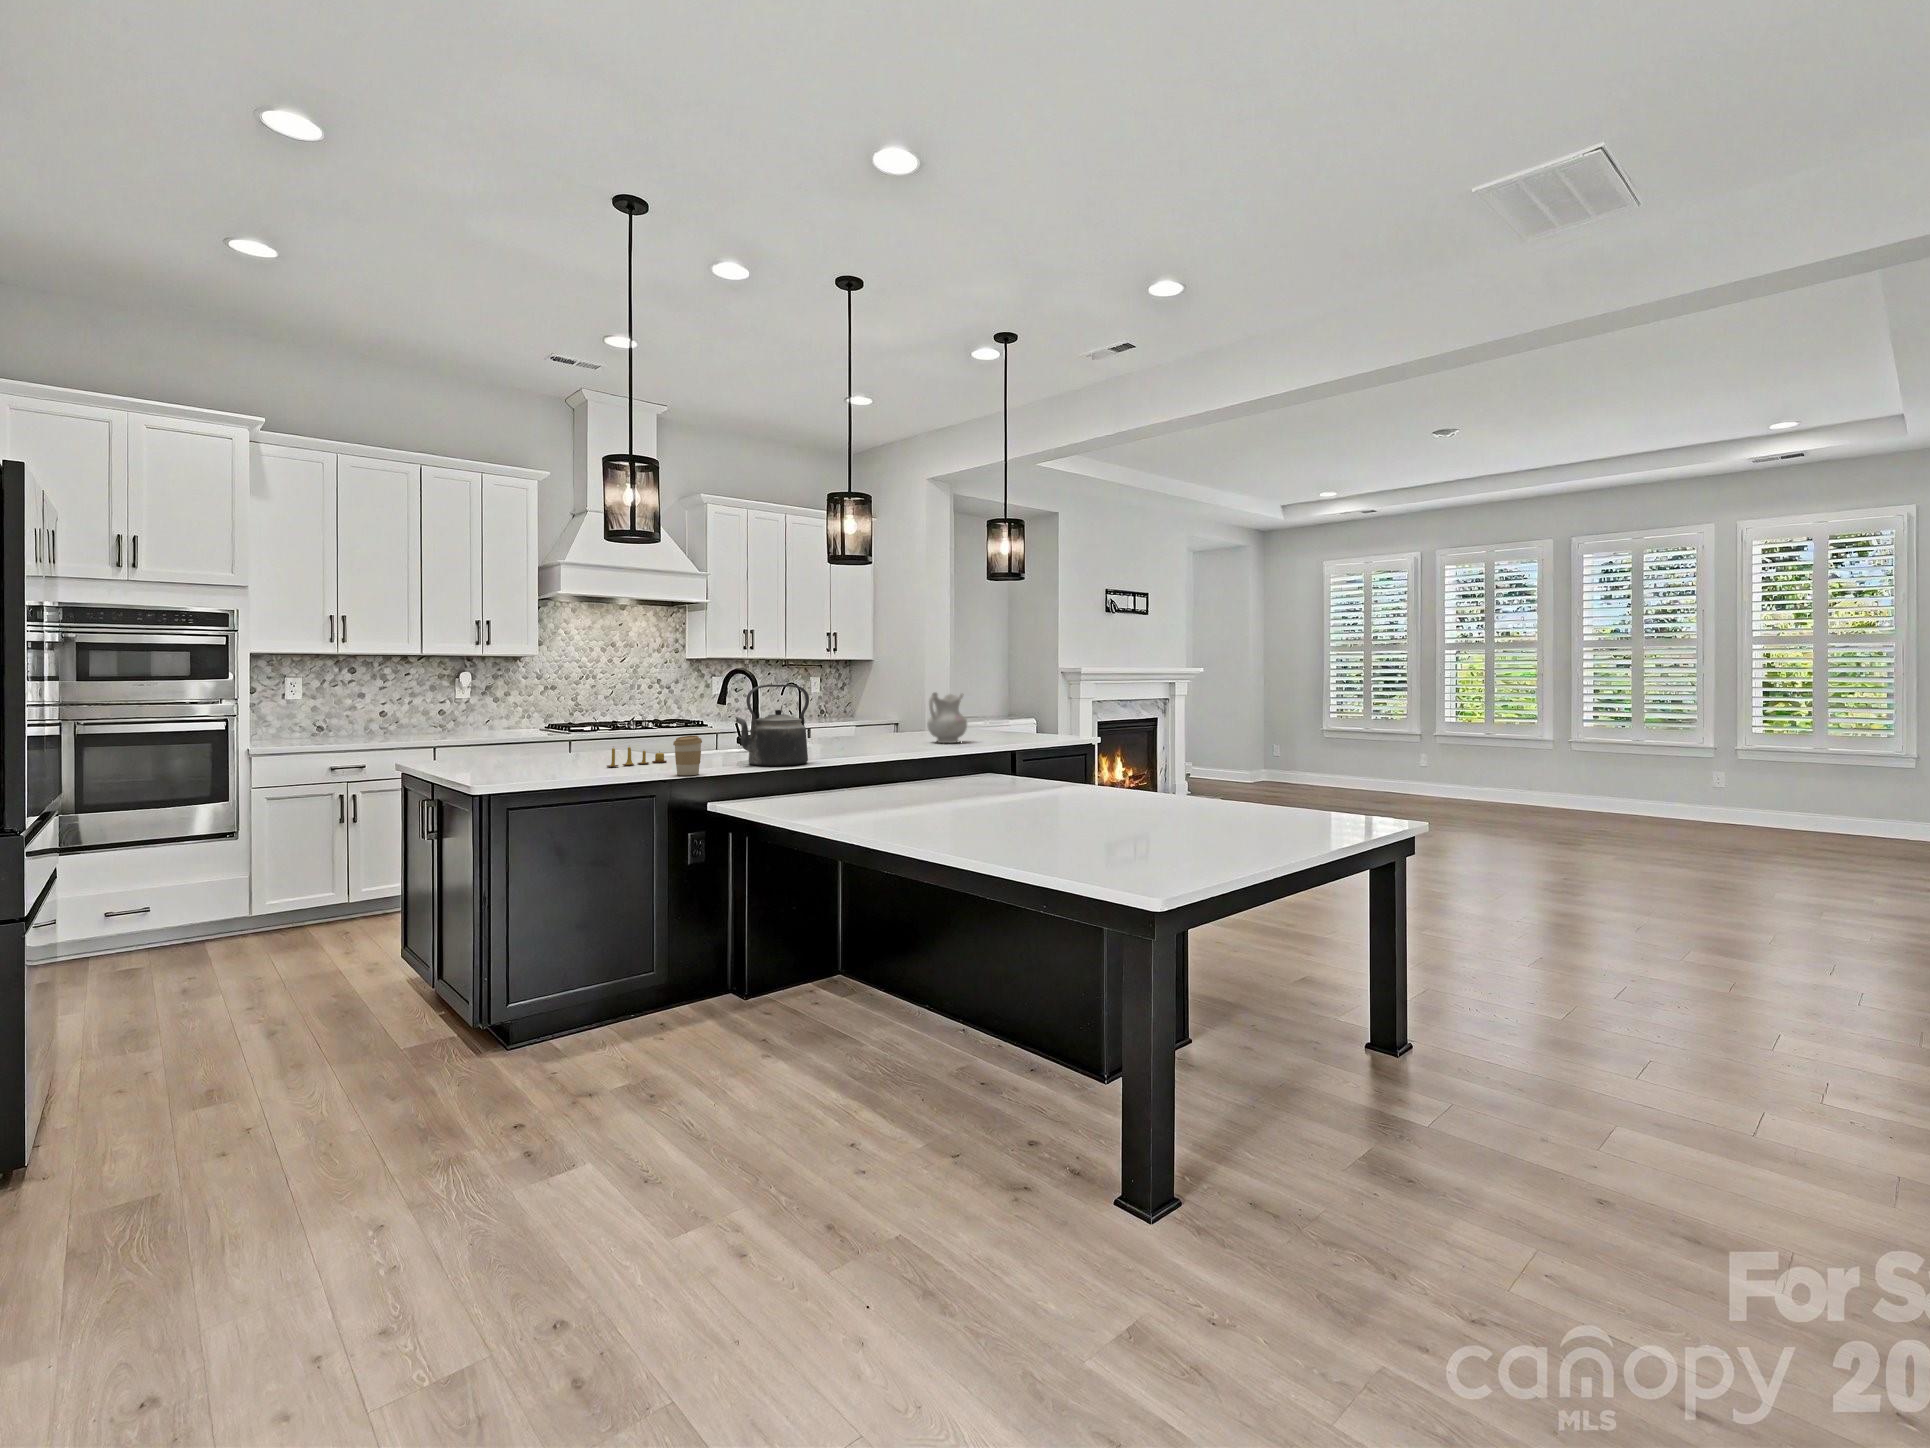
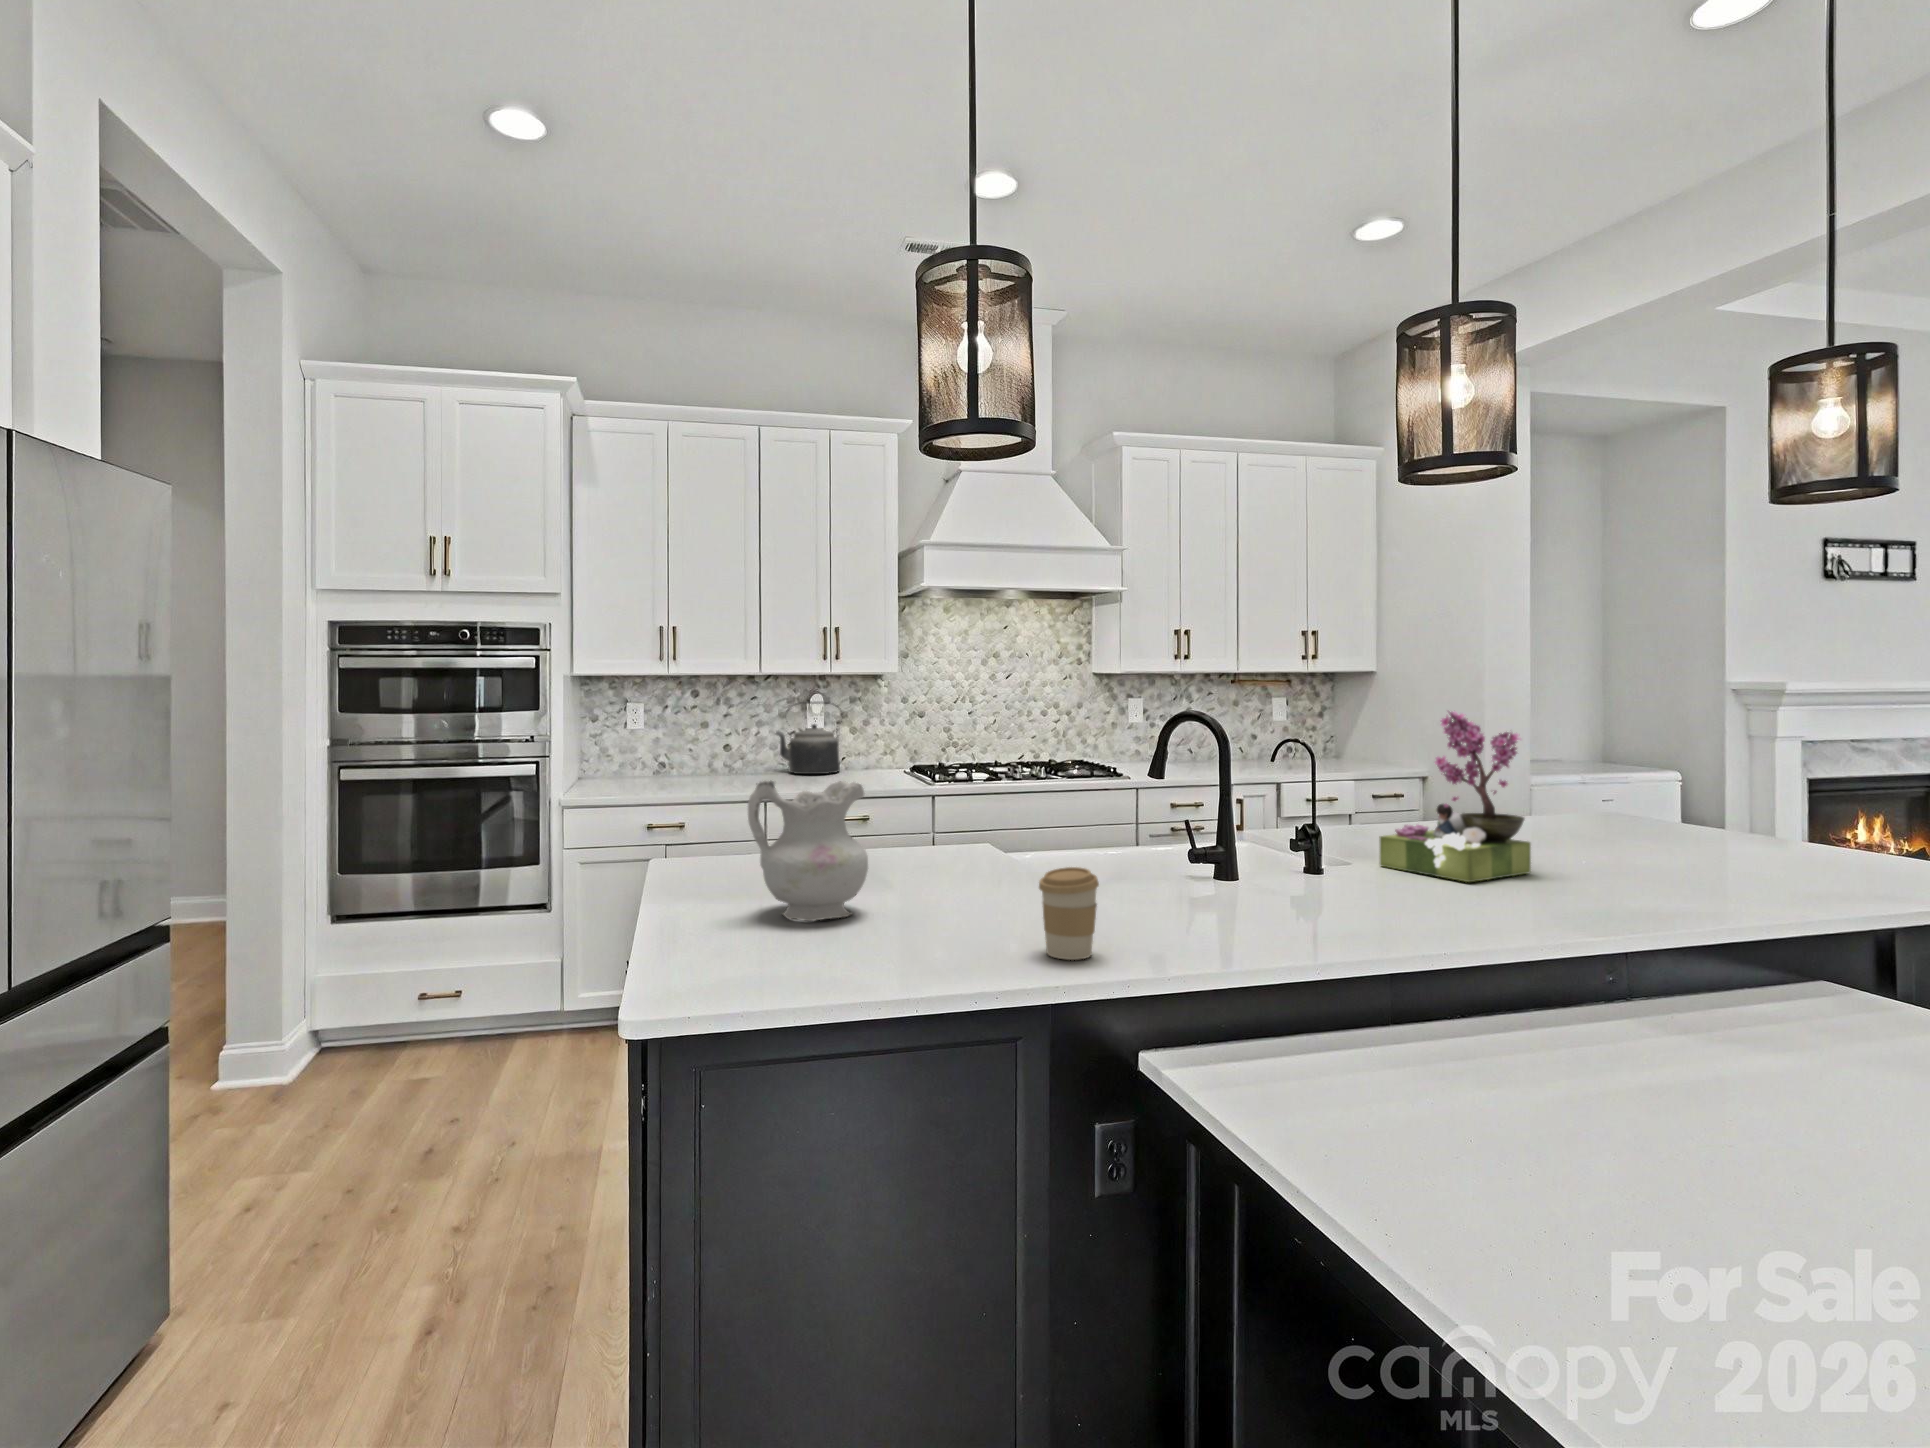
flower arrangement: none [843,671,909,751] -> present [1379,711,1531,882]
kettle: present [736,685,809,766] -> present [776,702,843,774]
ceramic pitcher: present [927,693,967,743] -> present [748,781,868,921]
candle: present [607,747,667,767] -> none [928,858,1040,901]

